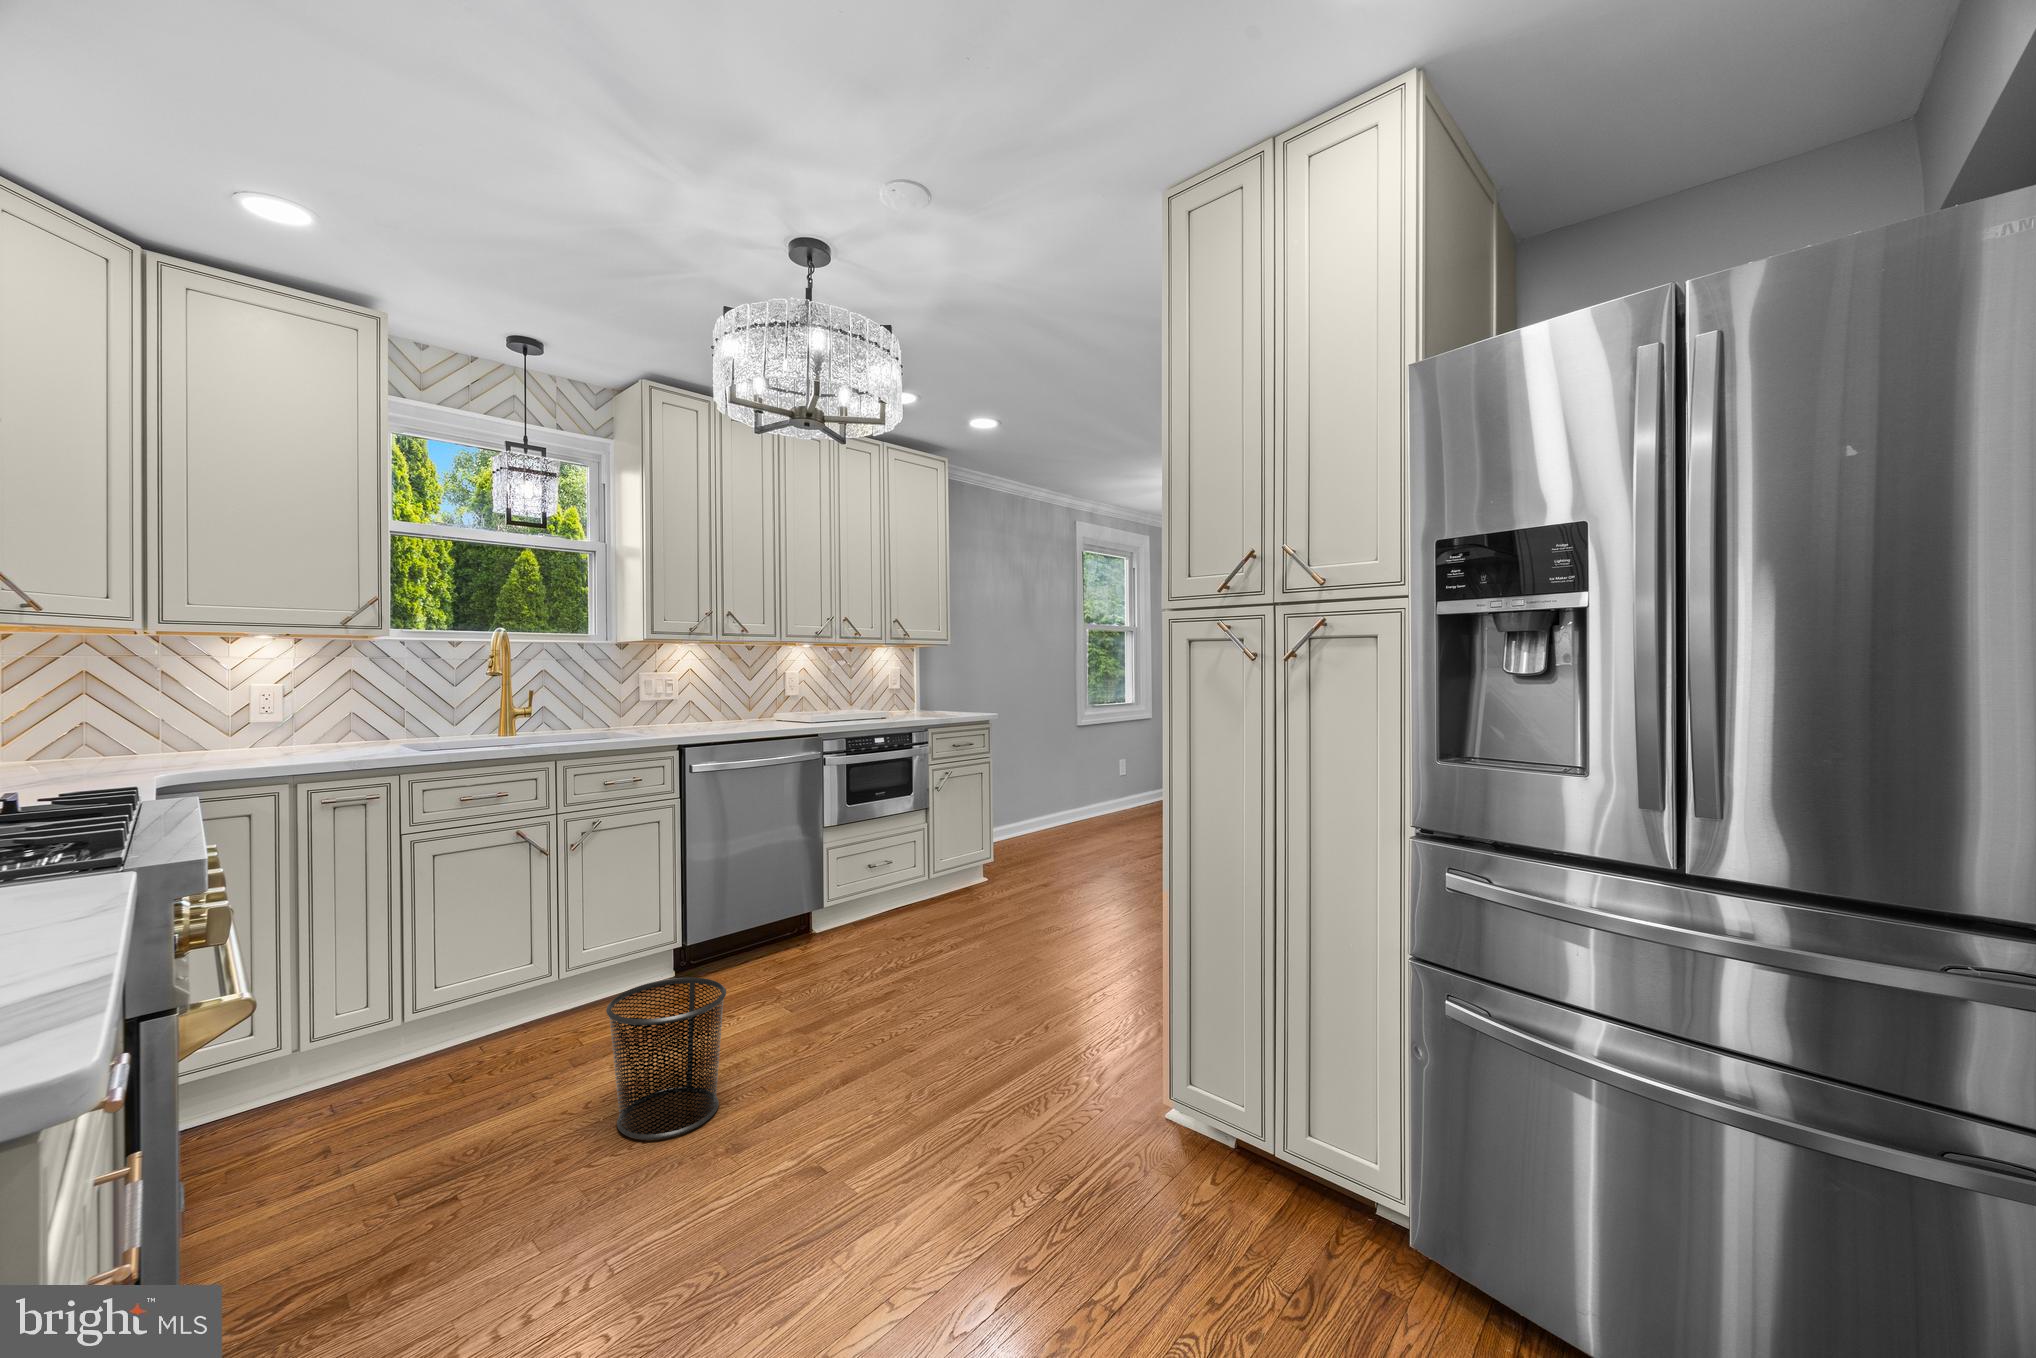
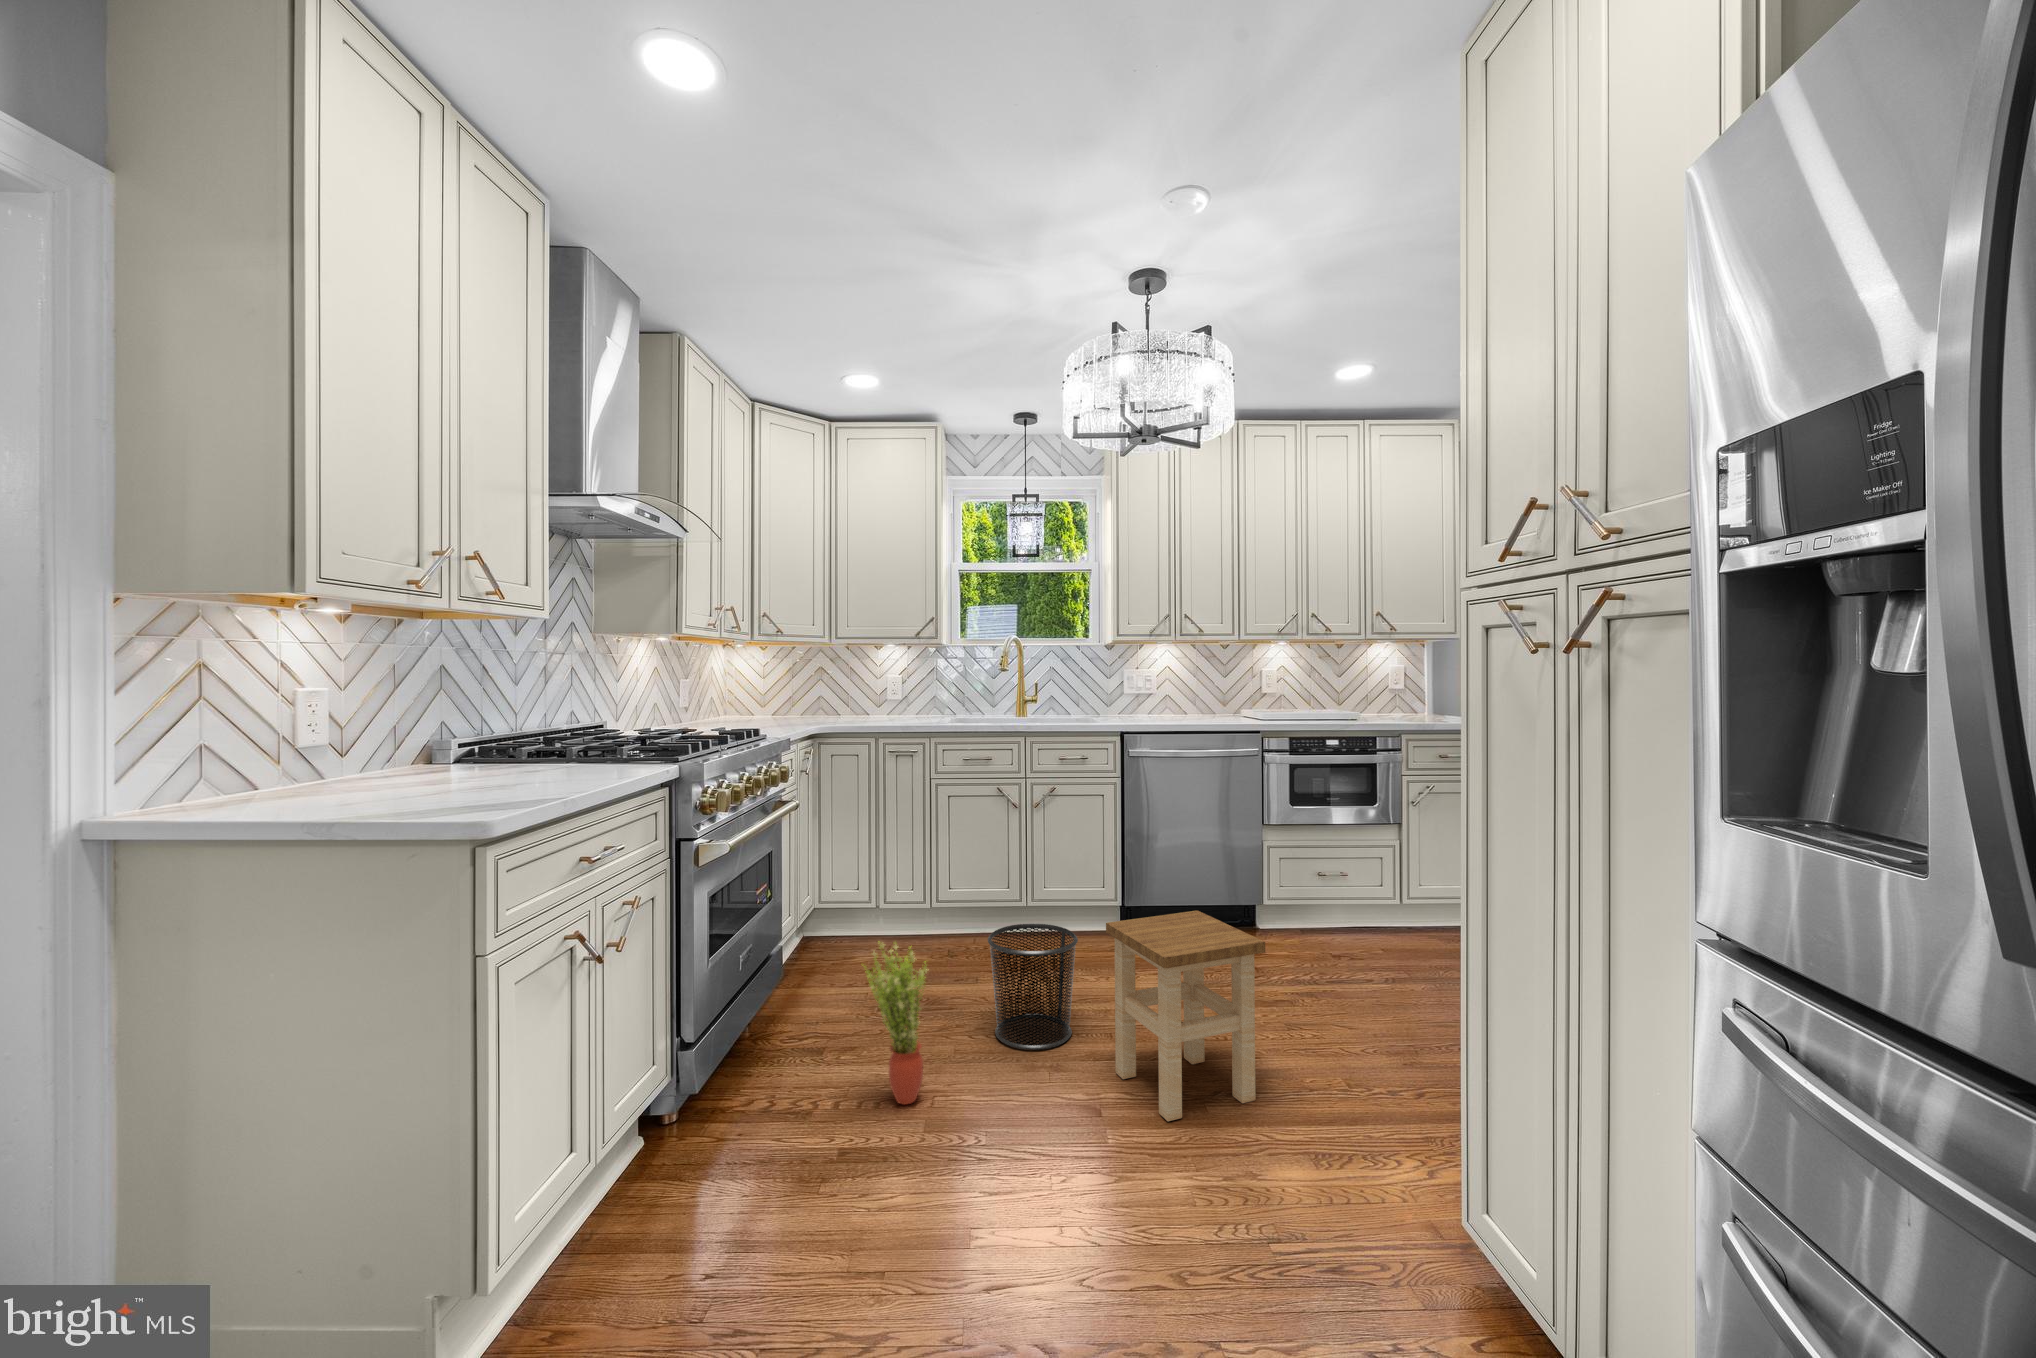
stool: none [789,920,953,1140] -> present [1106,911,1265,1121]
potted plant: none [499,1046,610,1271] -> present [864,943,928,1104]

